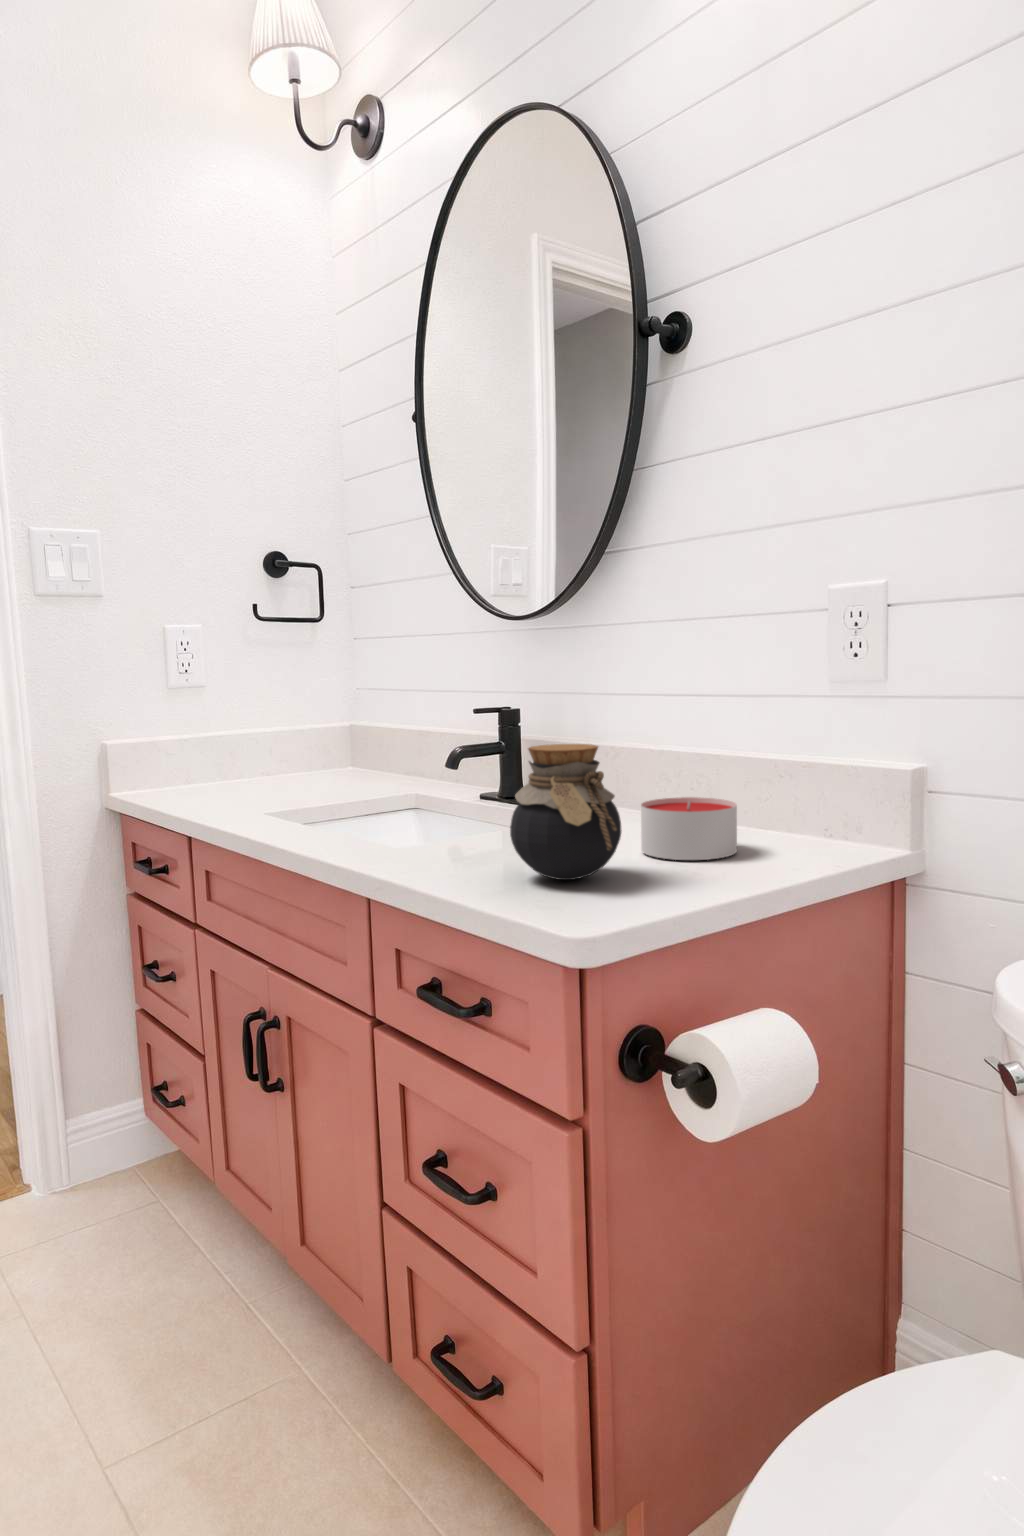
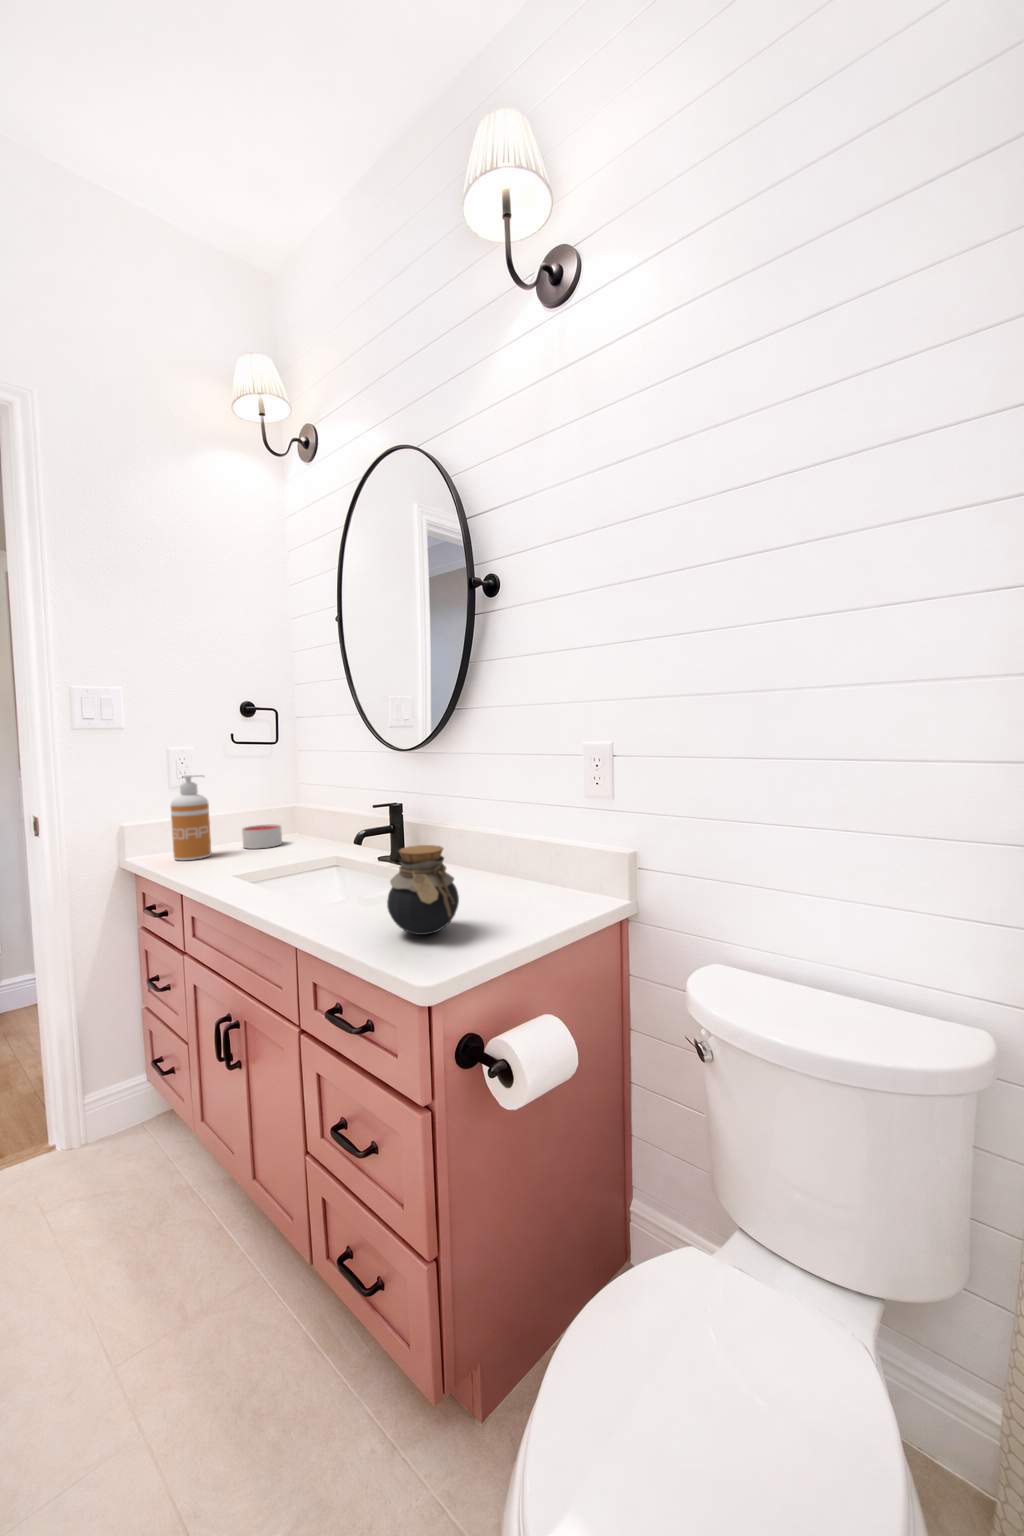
soap dispenser: none [170,664,228,794] -> present [171,775,211,860]
candle: present [641,797,737,860] -> present [242,824,282,849]

